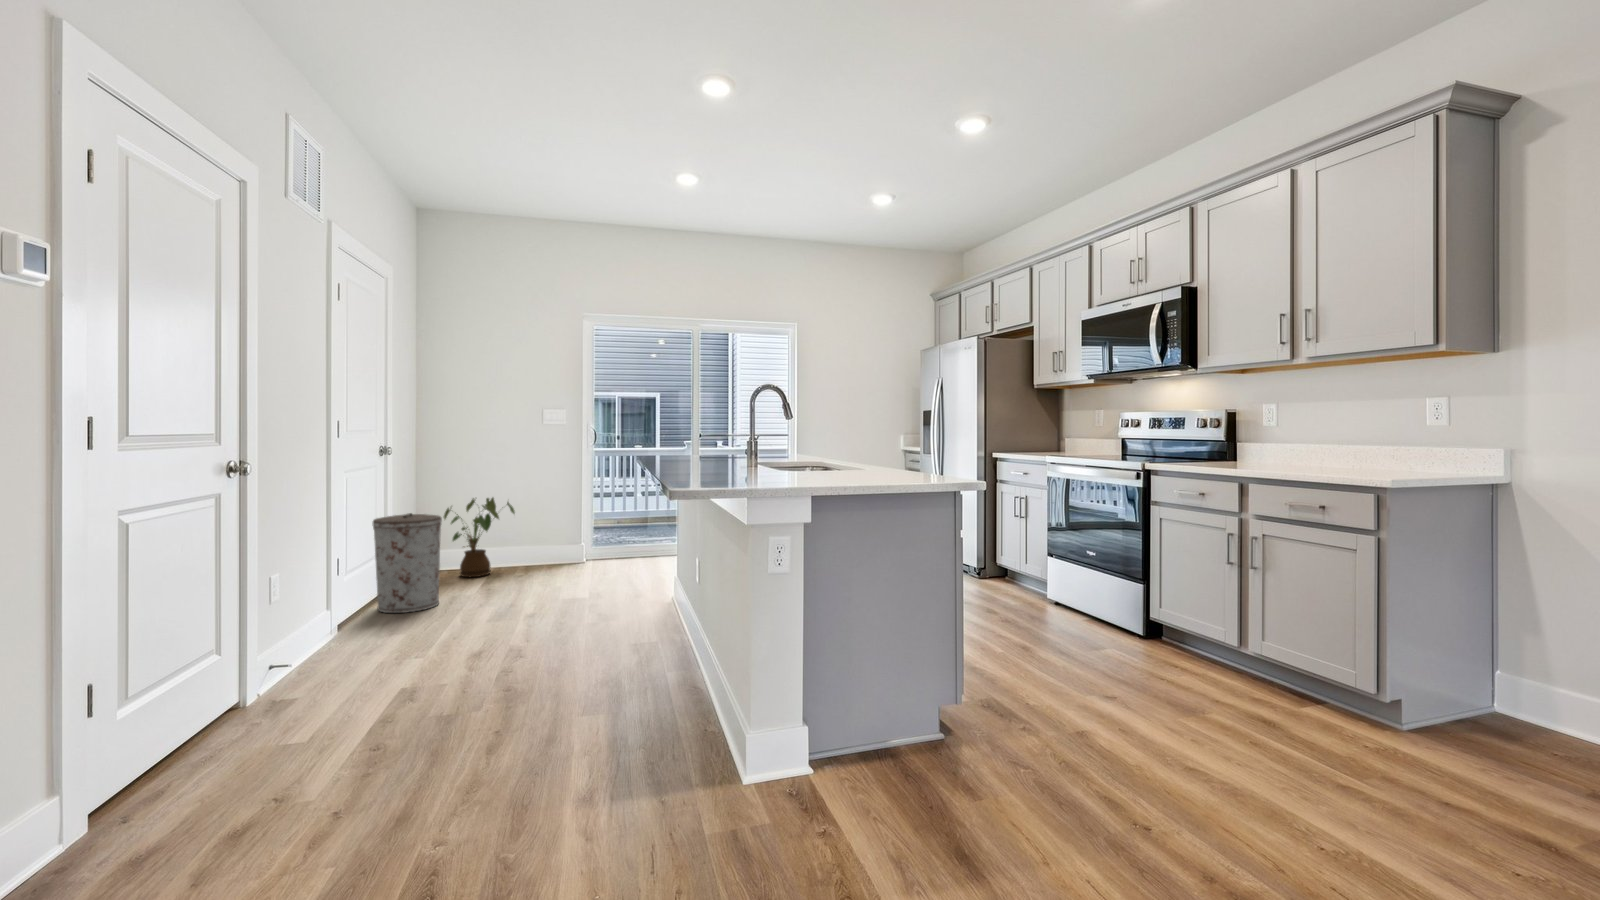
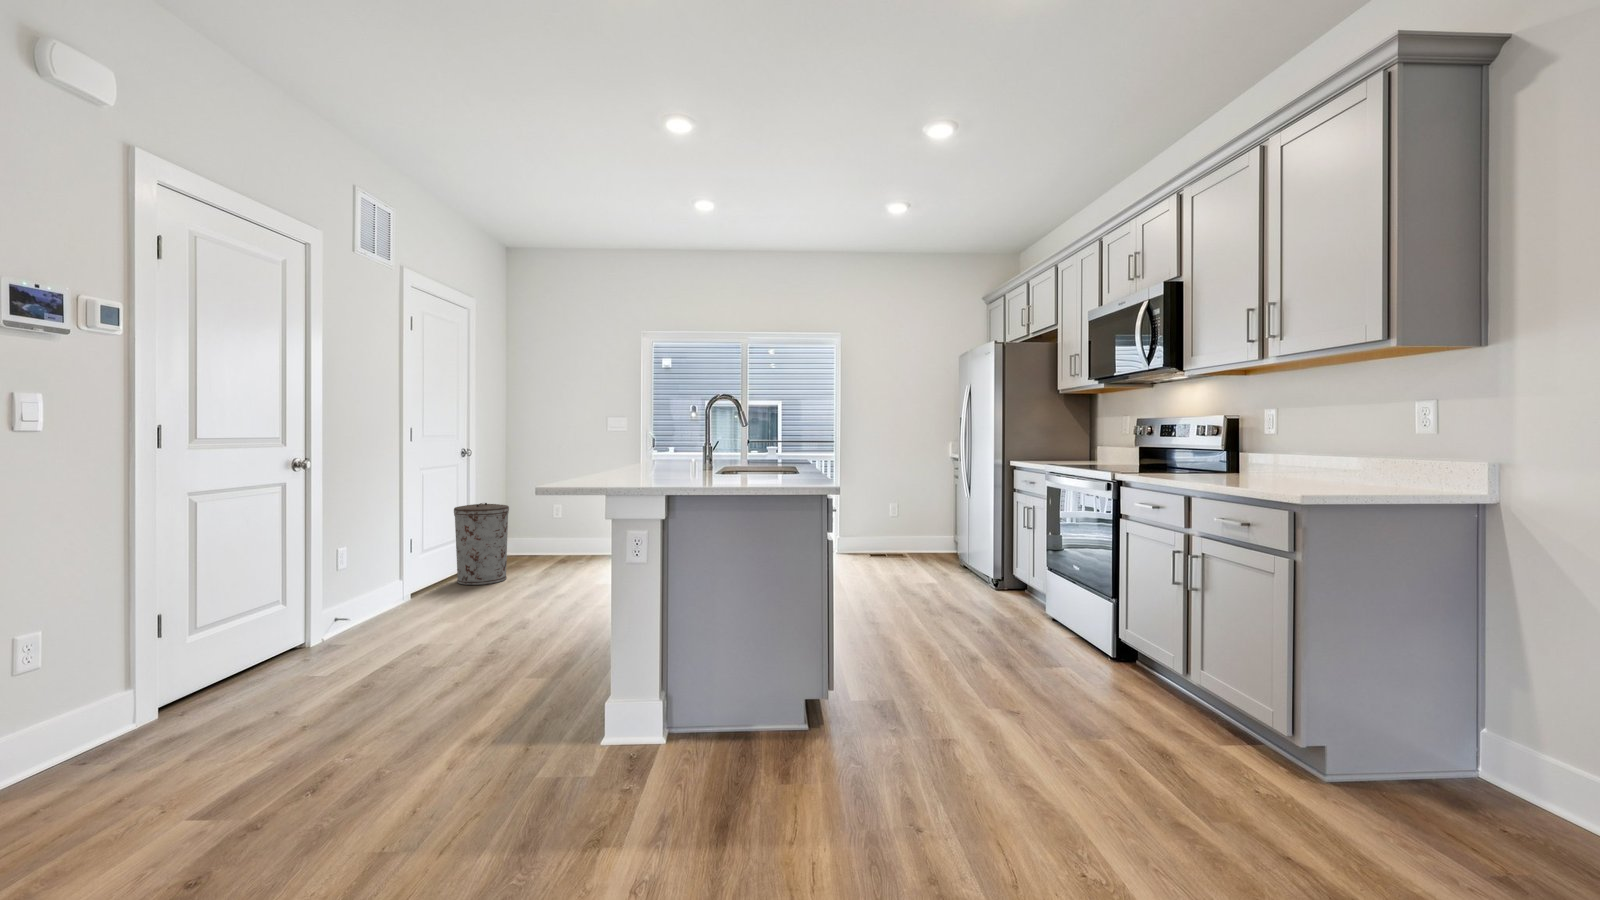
house plant: present [444,498,515,577] -> none [529,491,587,559]

